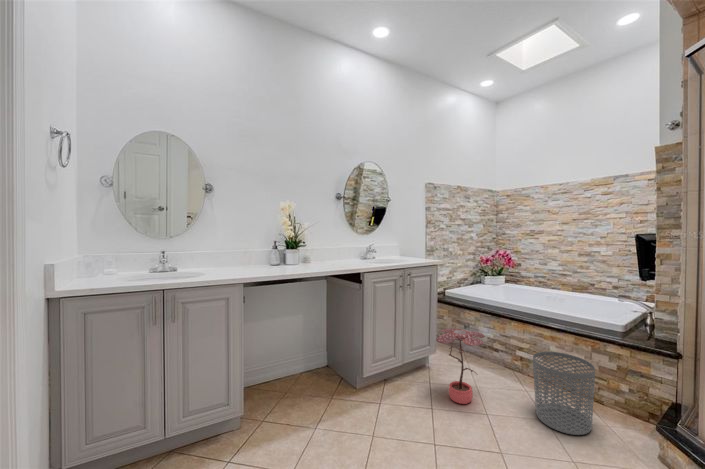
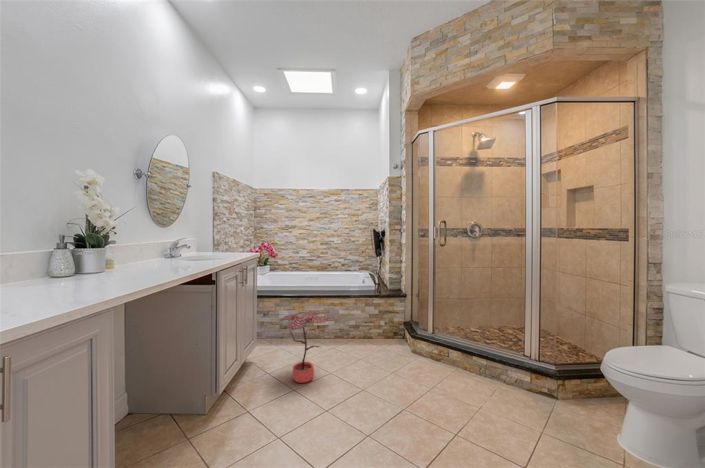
waste bin: present [533,351,595,435] -> none [349,310,386,365]

